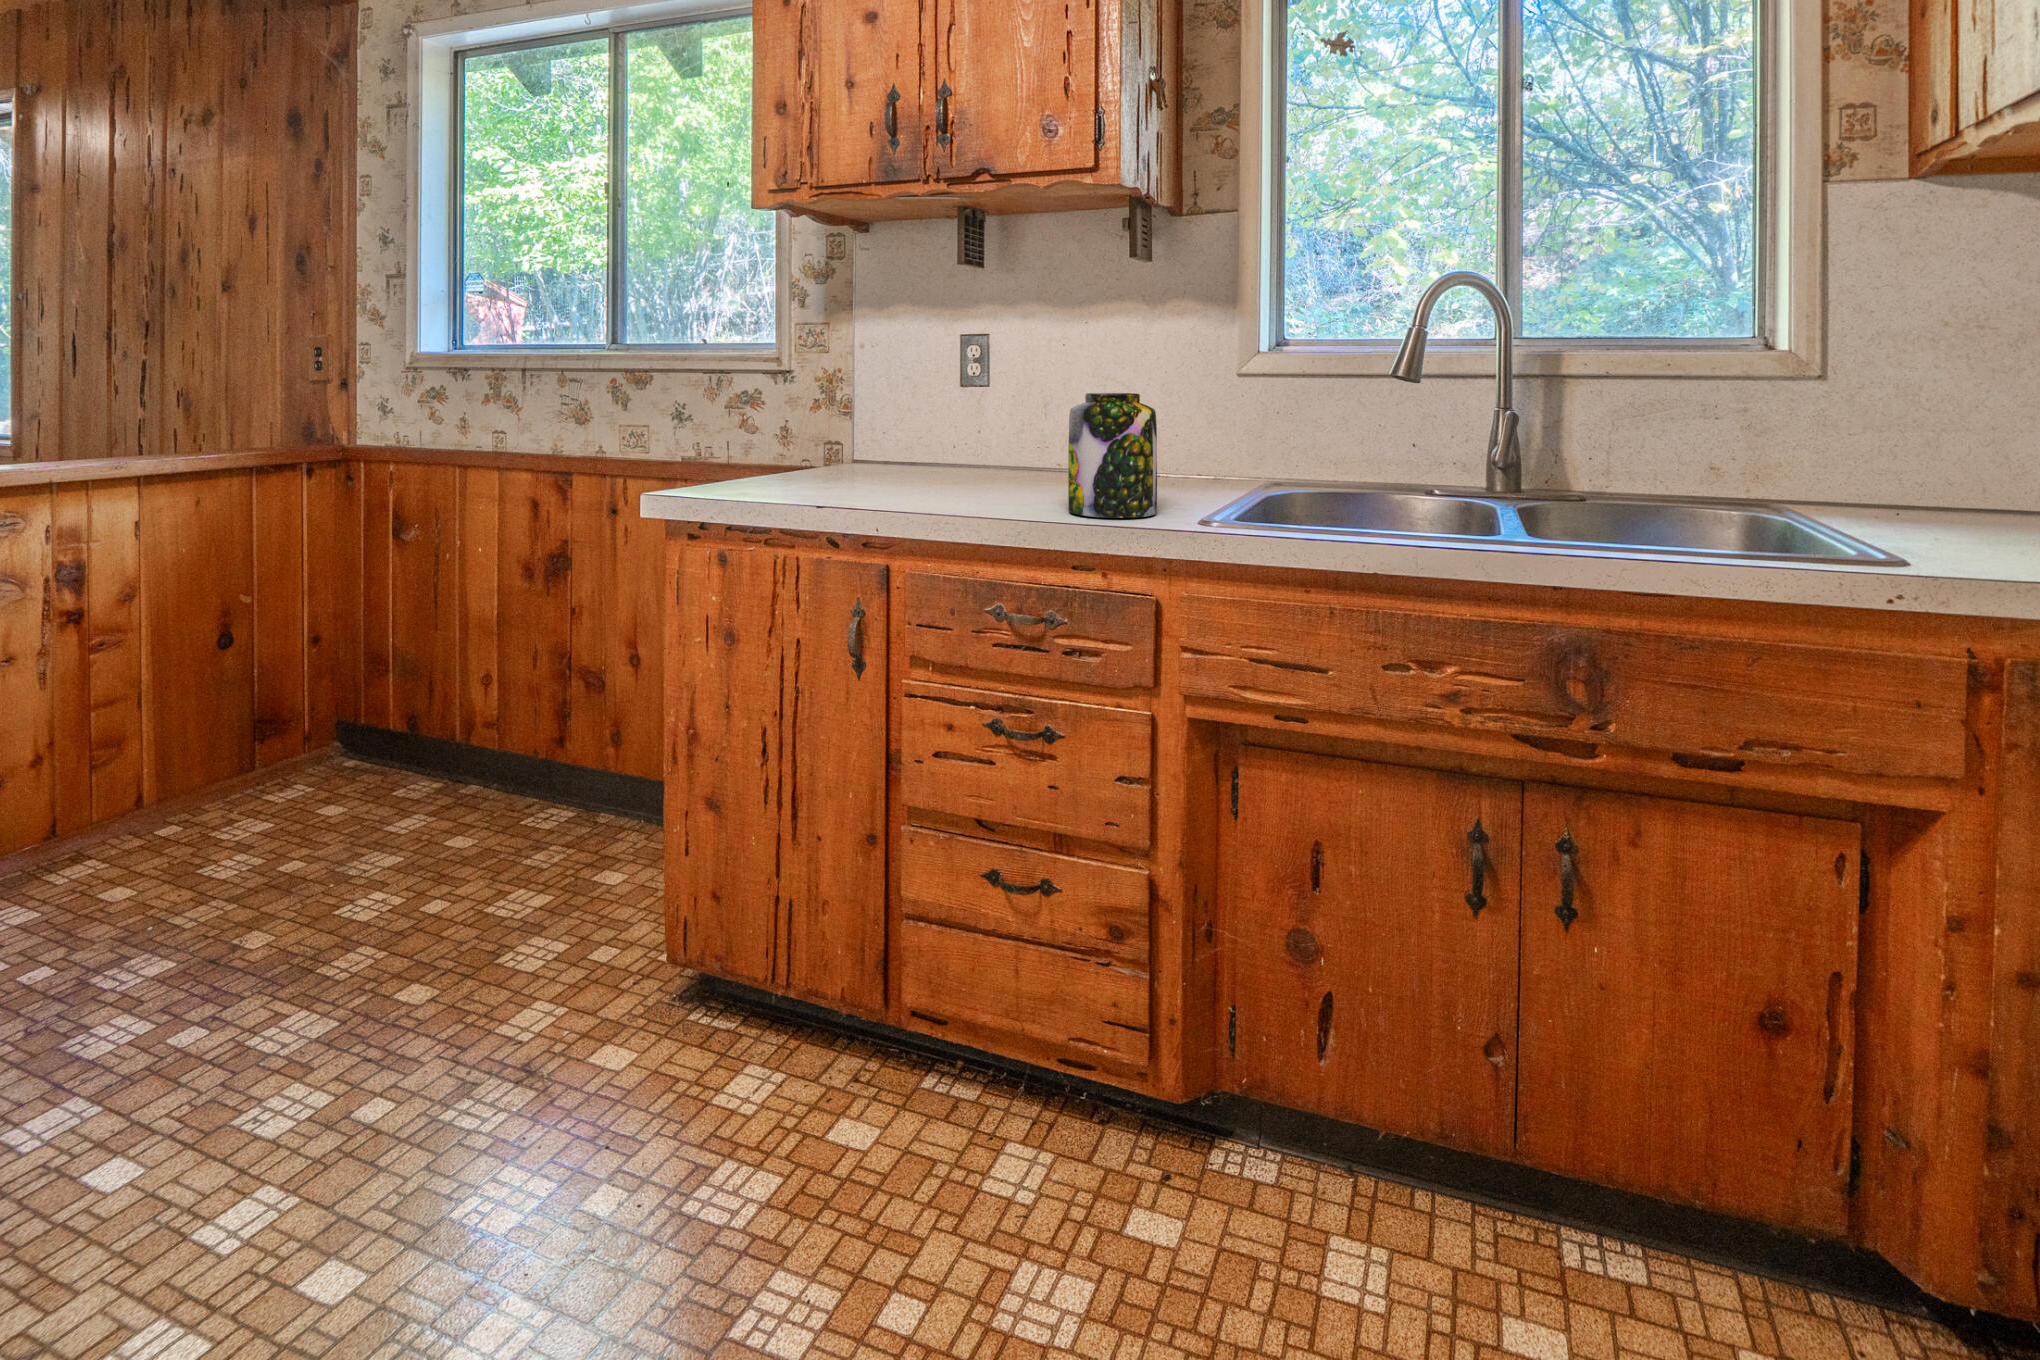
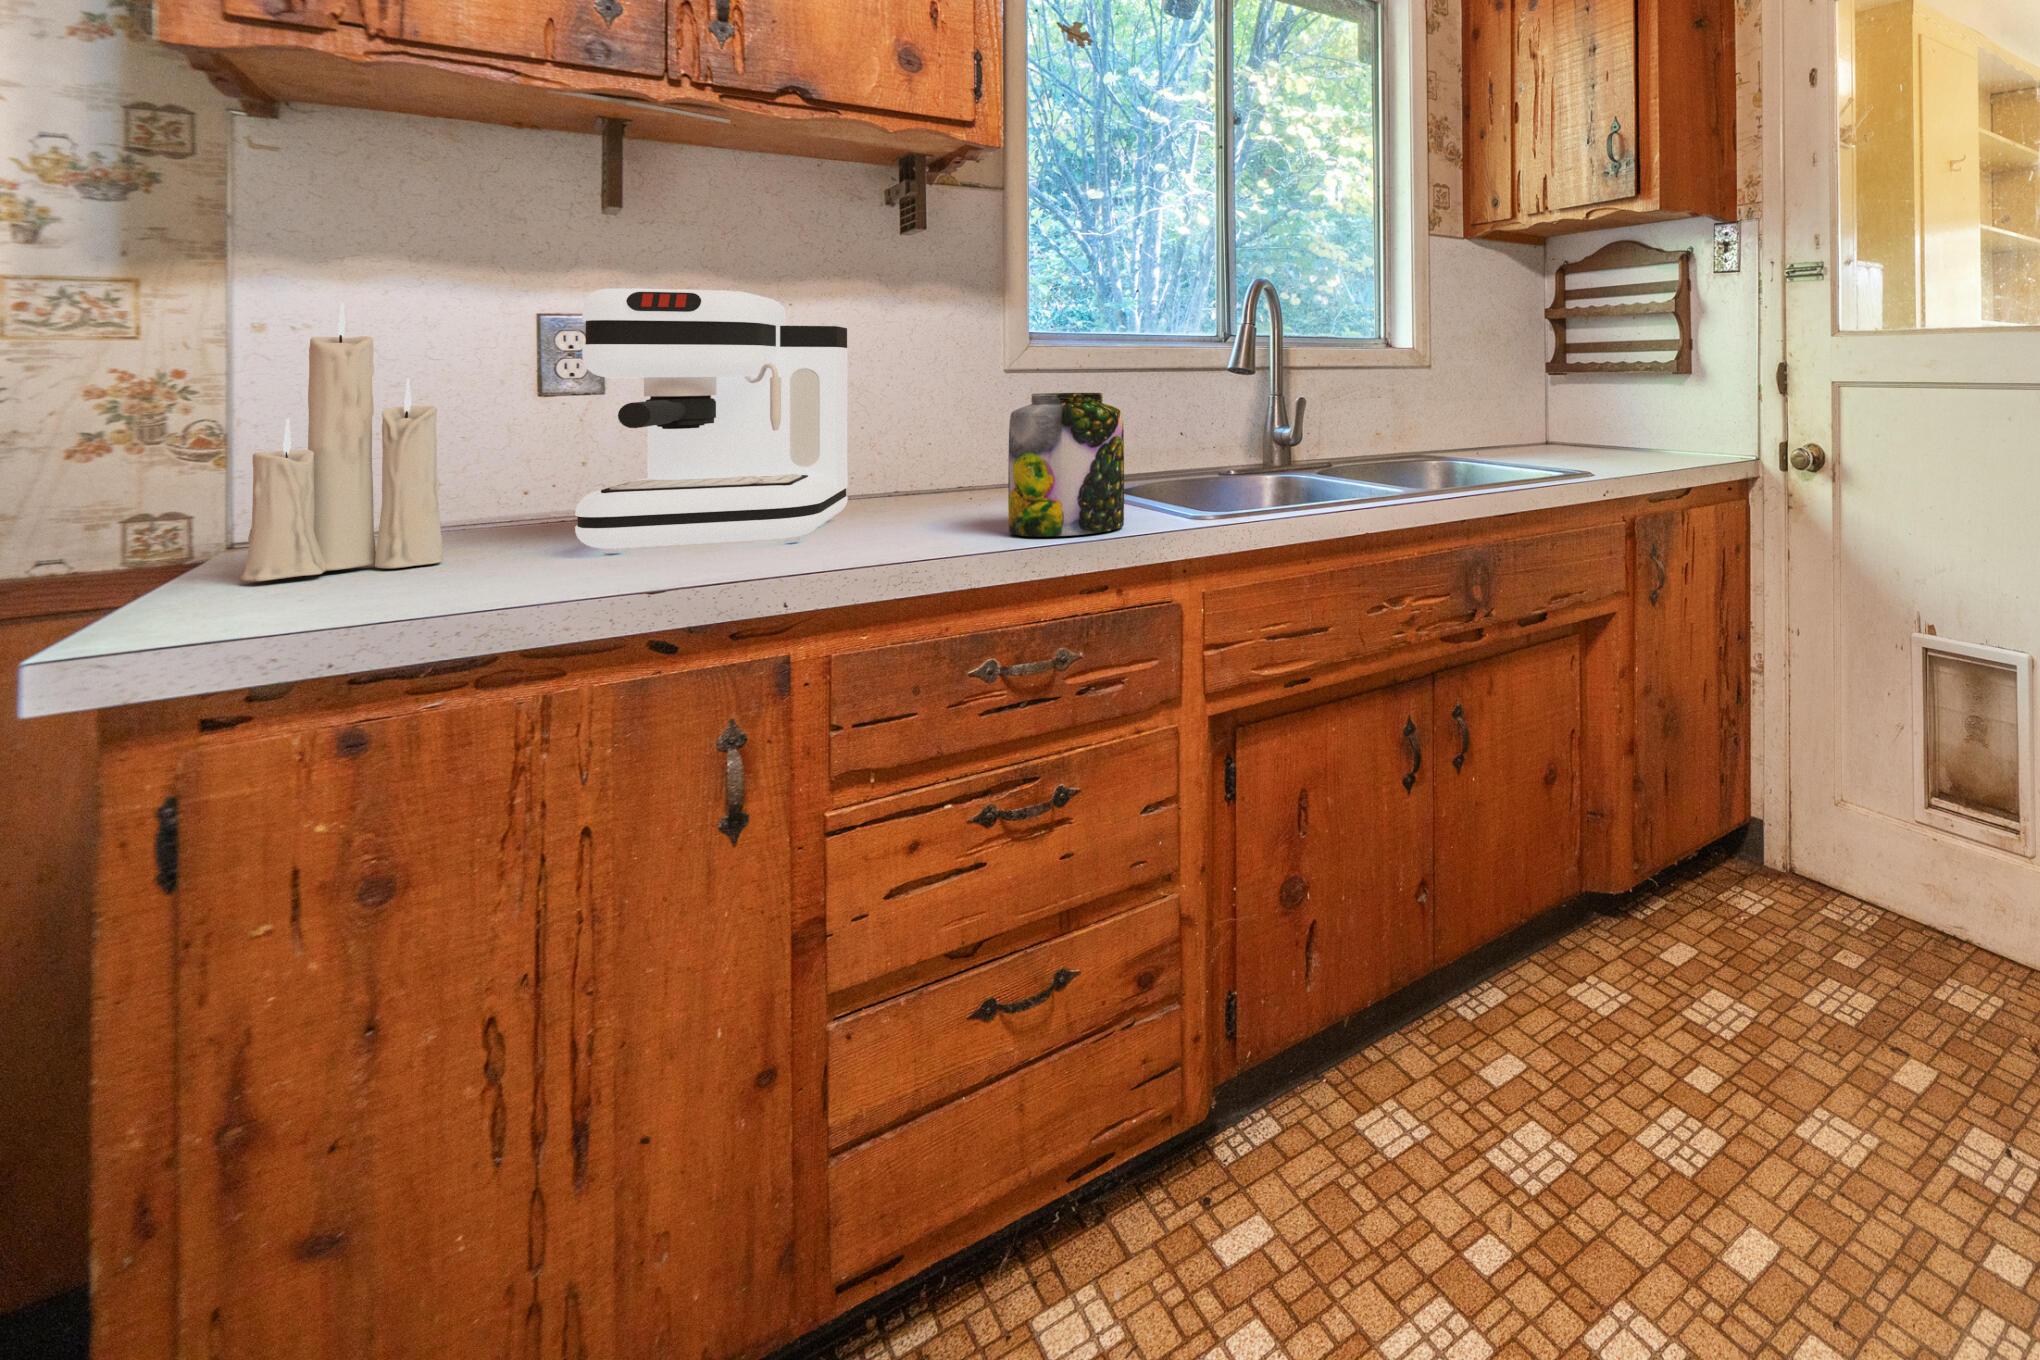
coffee maker: none [879,317,1064,494] -> present [575,288,848,553]
candle: none [796,326,869,480] -> present [240,303,443,581]

